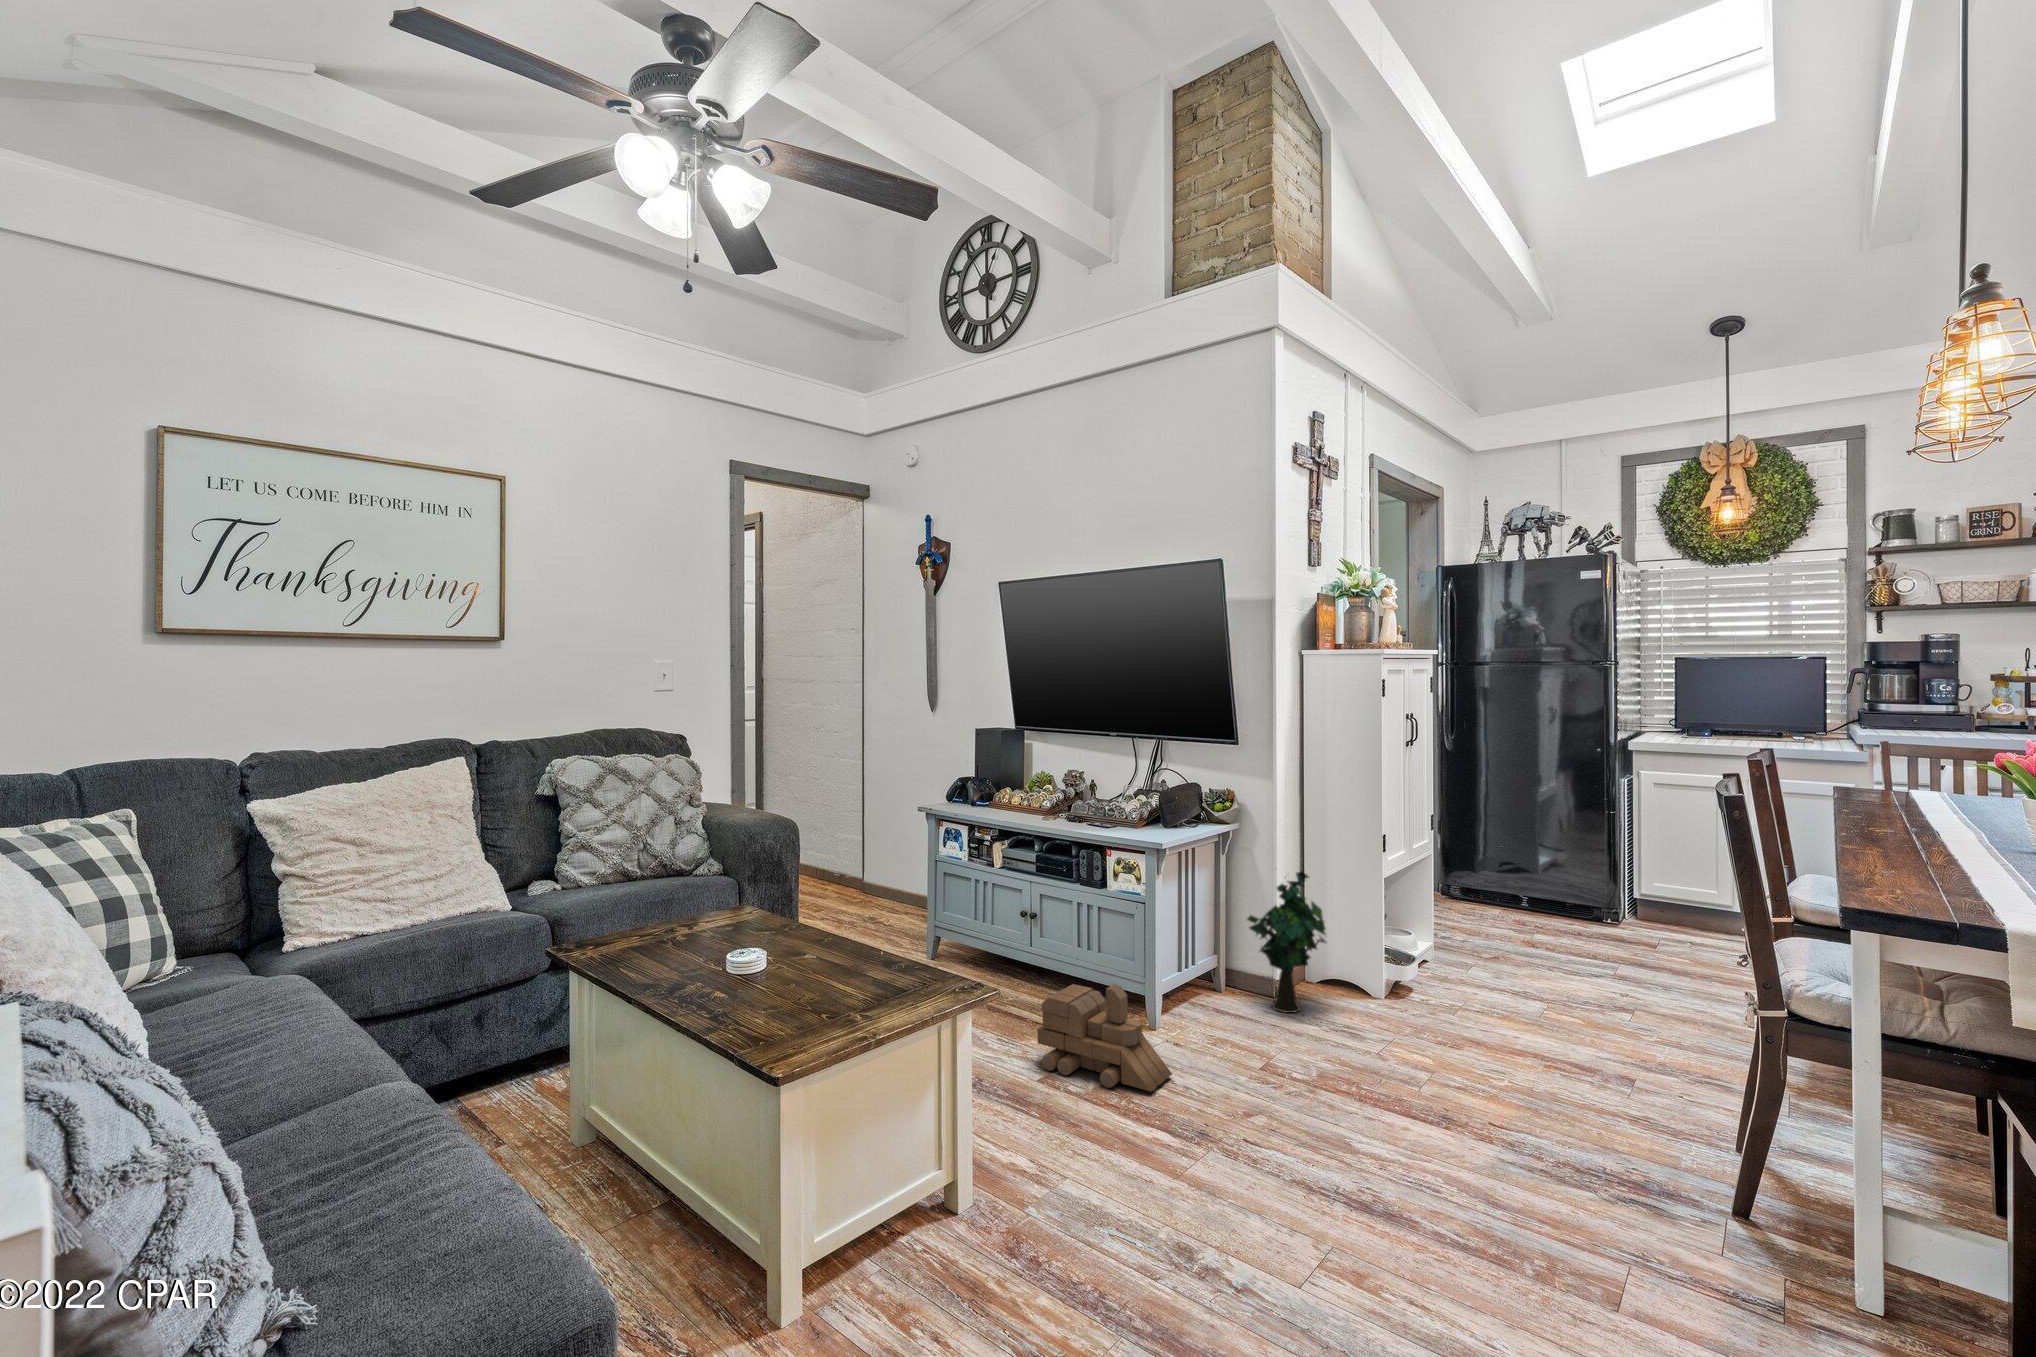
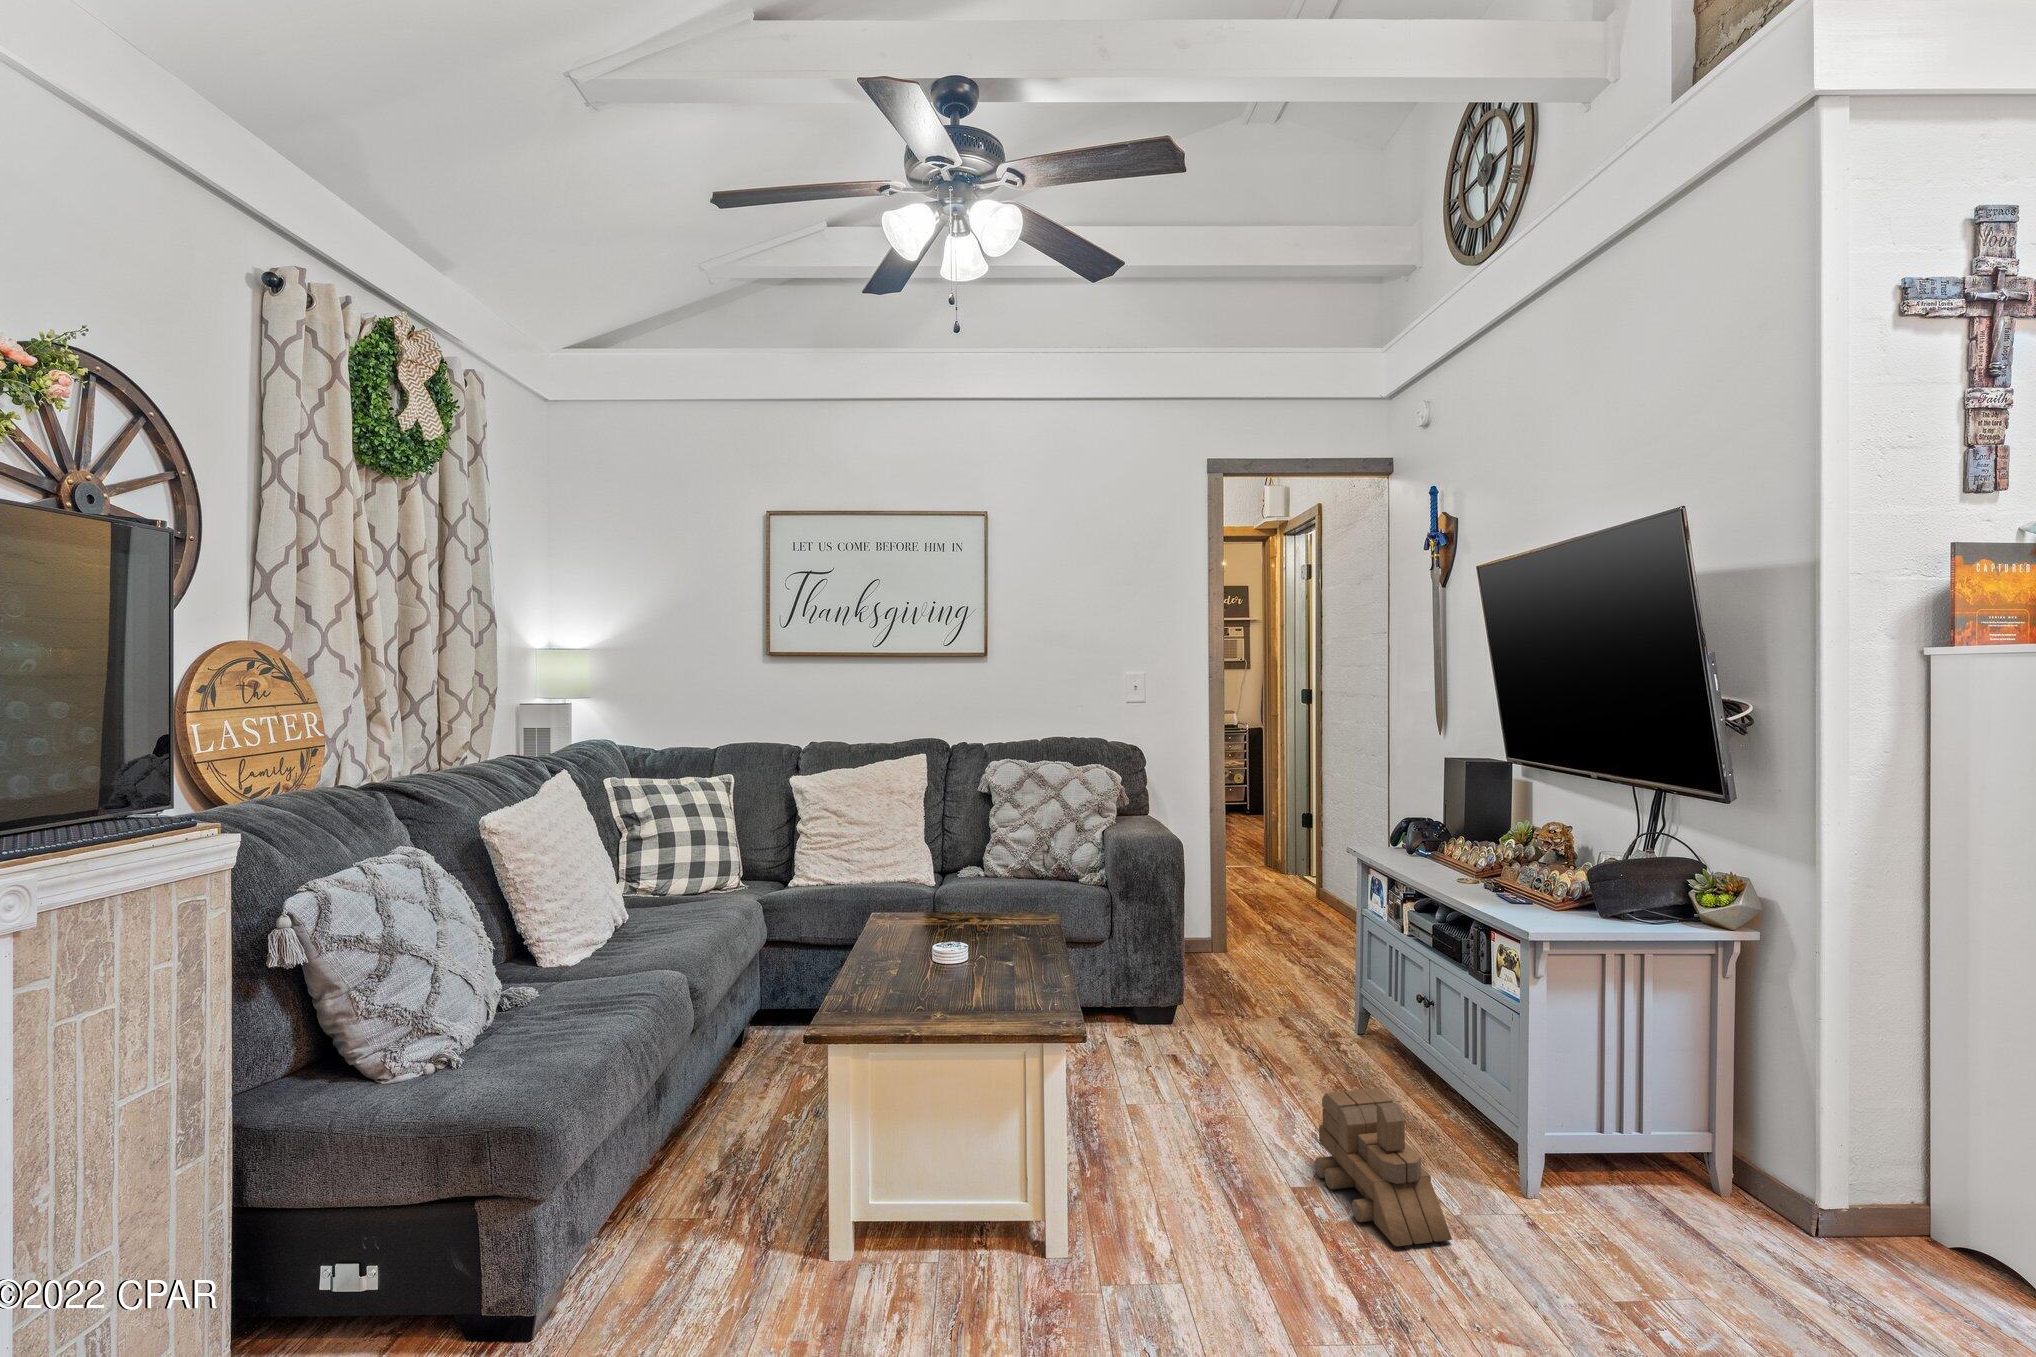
decorative plant: present [1247,872,1326,1013] -> none [1696,1029,1853,1244]

